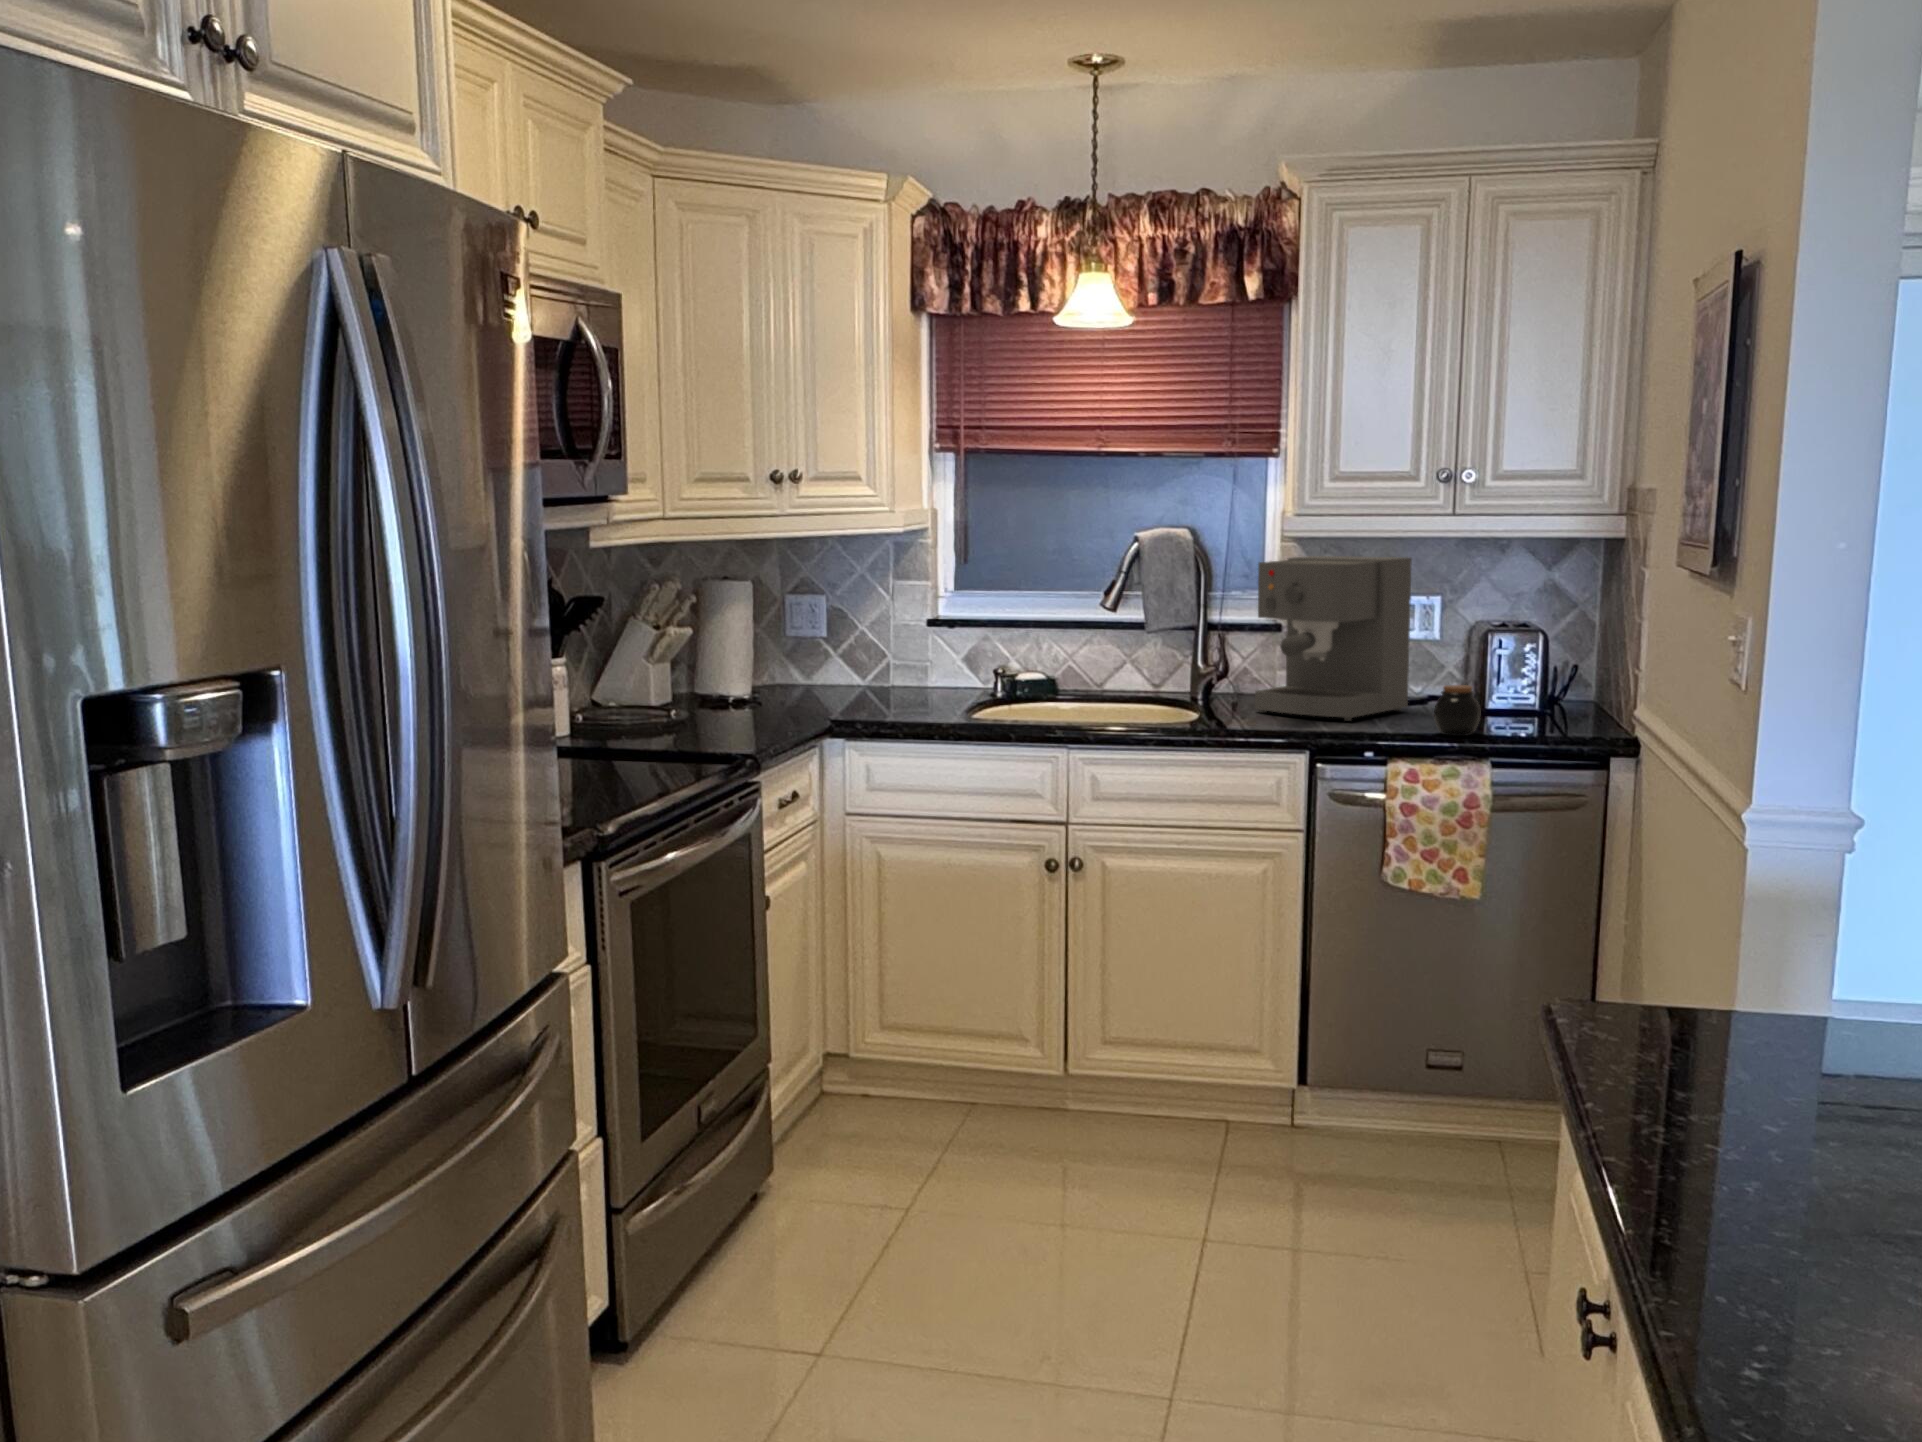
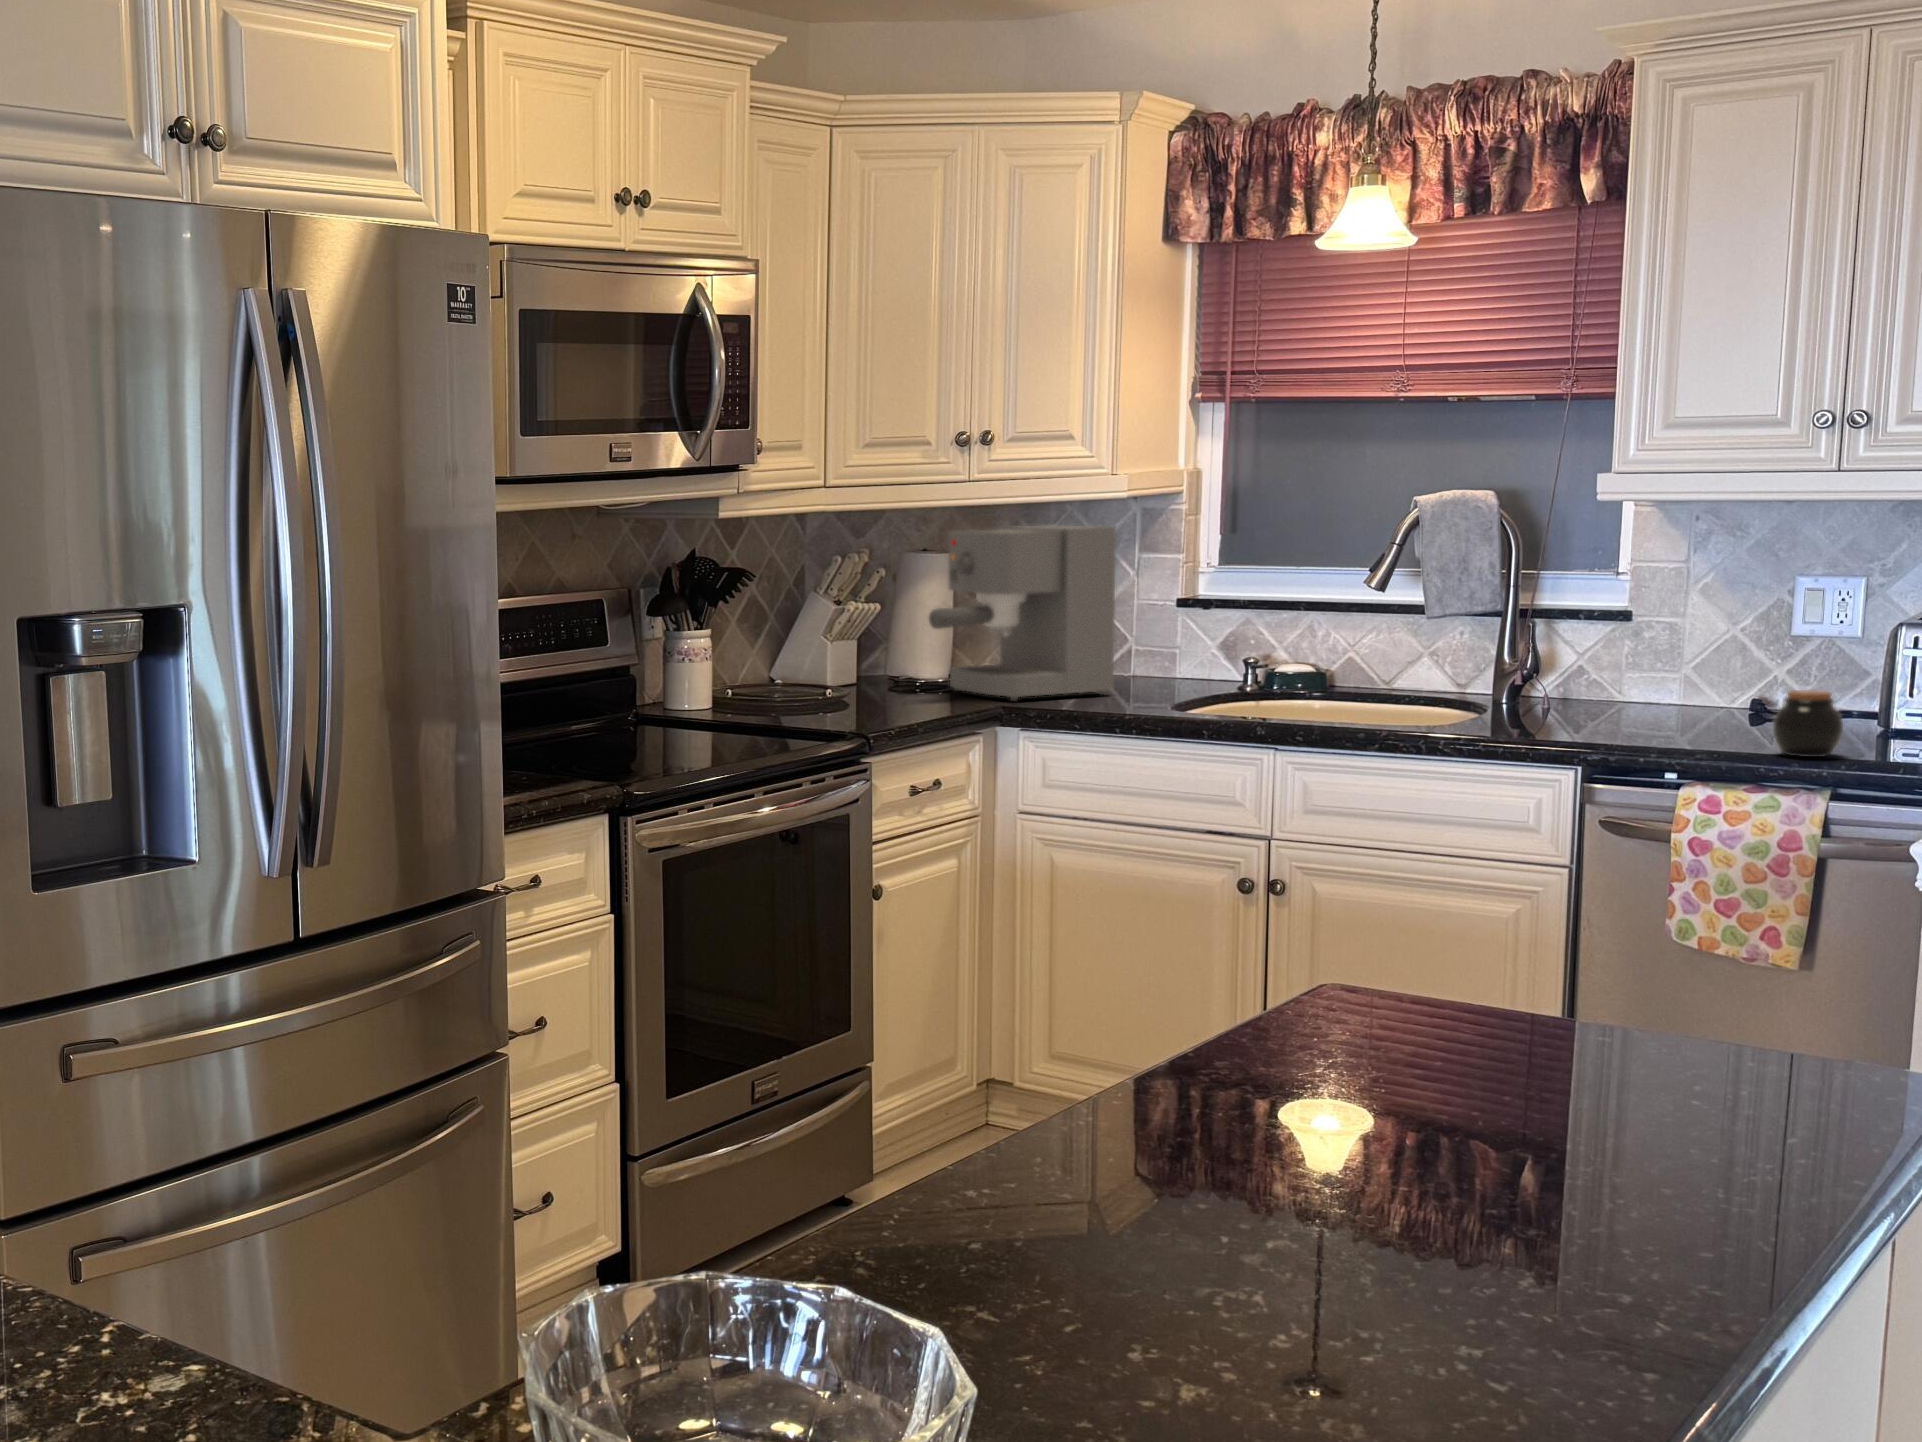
coffee maker: present [1255,556,1412,721] -> present [929,525,1116,700]

